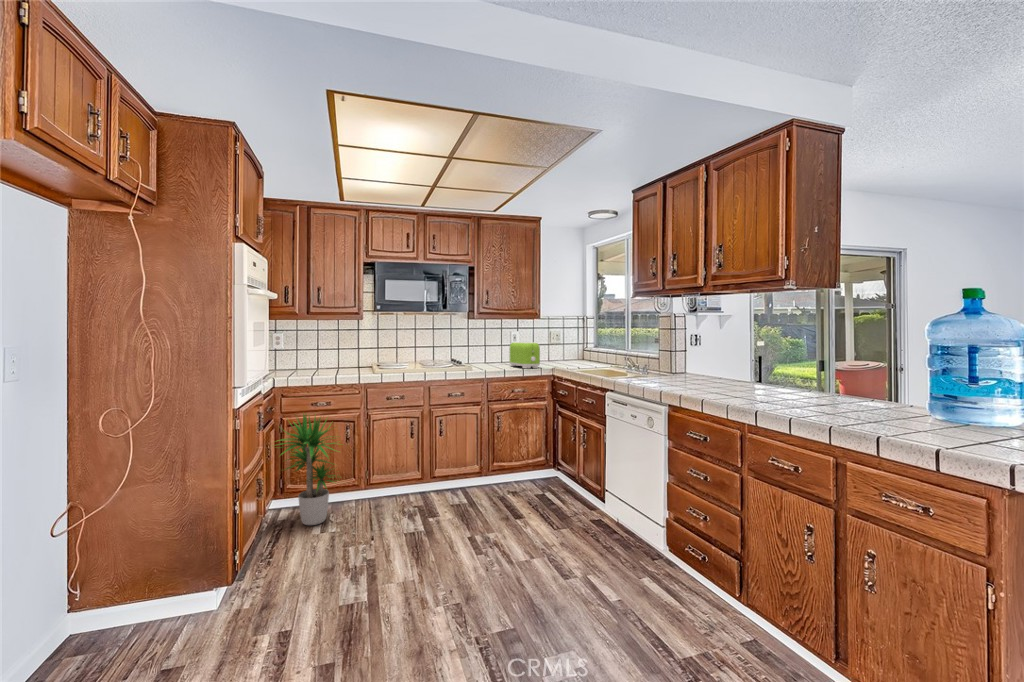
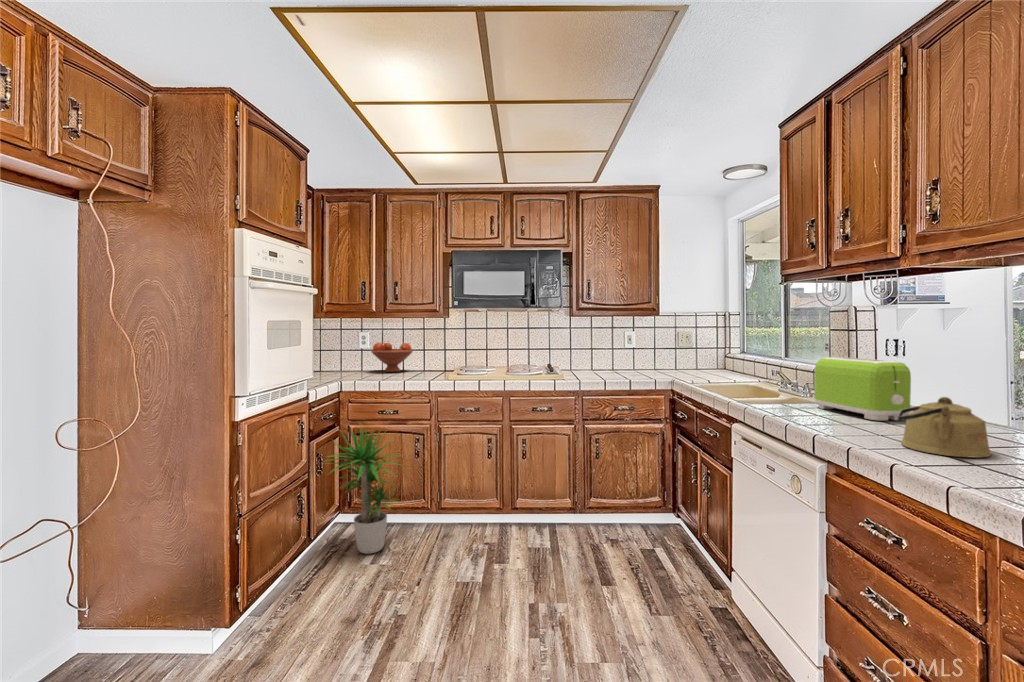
fruit bowl: none [289,340,330,368] -> present [371,342,413,372]
toaster: present [509,342,540,368] -> present [814,357,911,420]
kettle: none [703,365,745,396] -> present [897,397,991,458]

